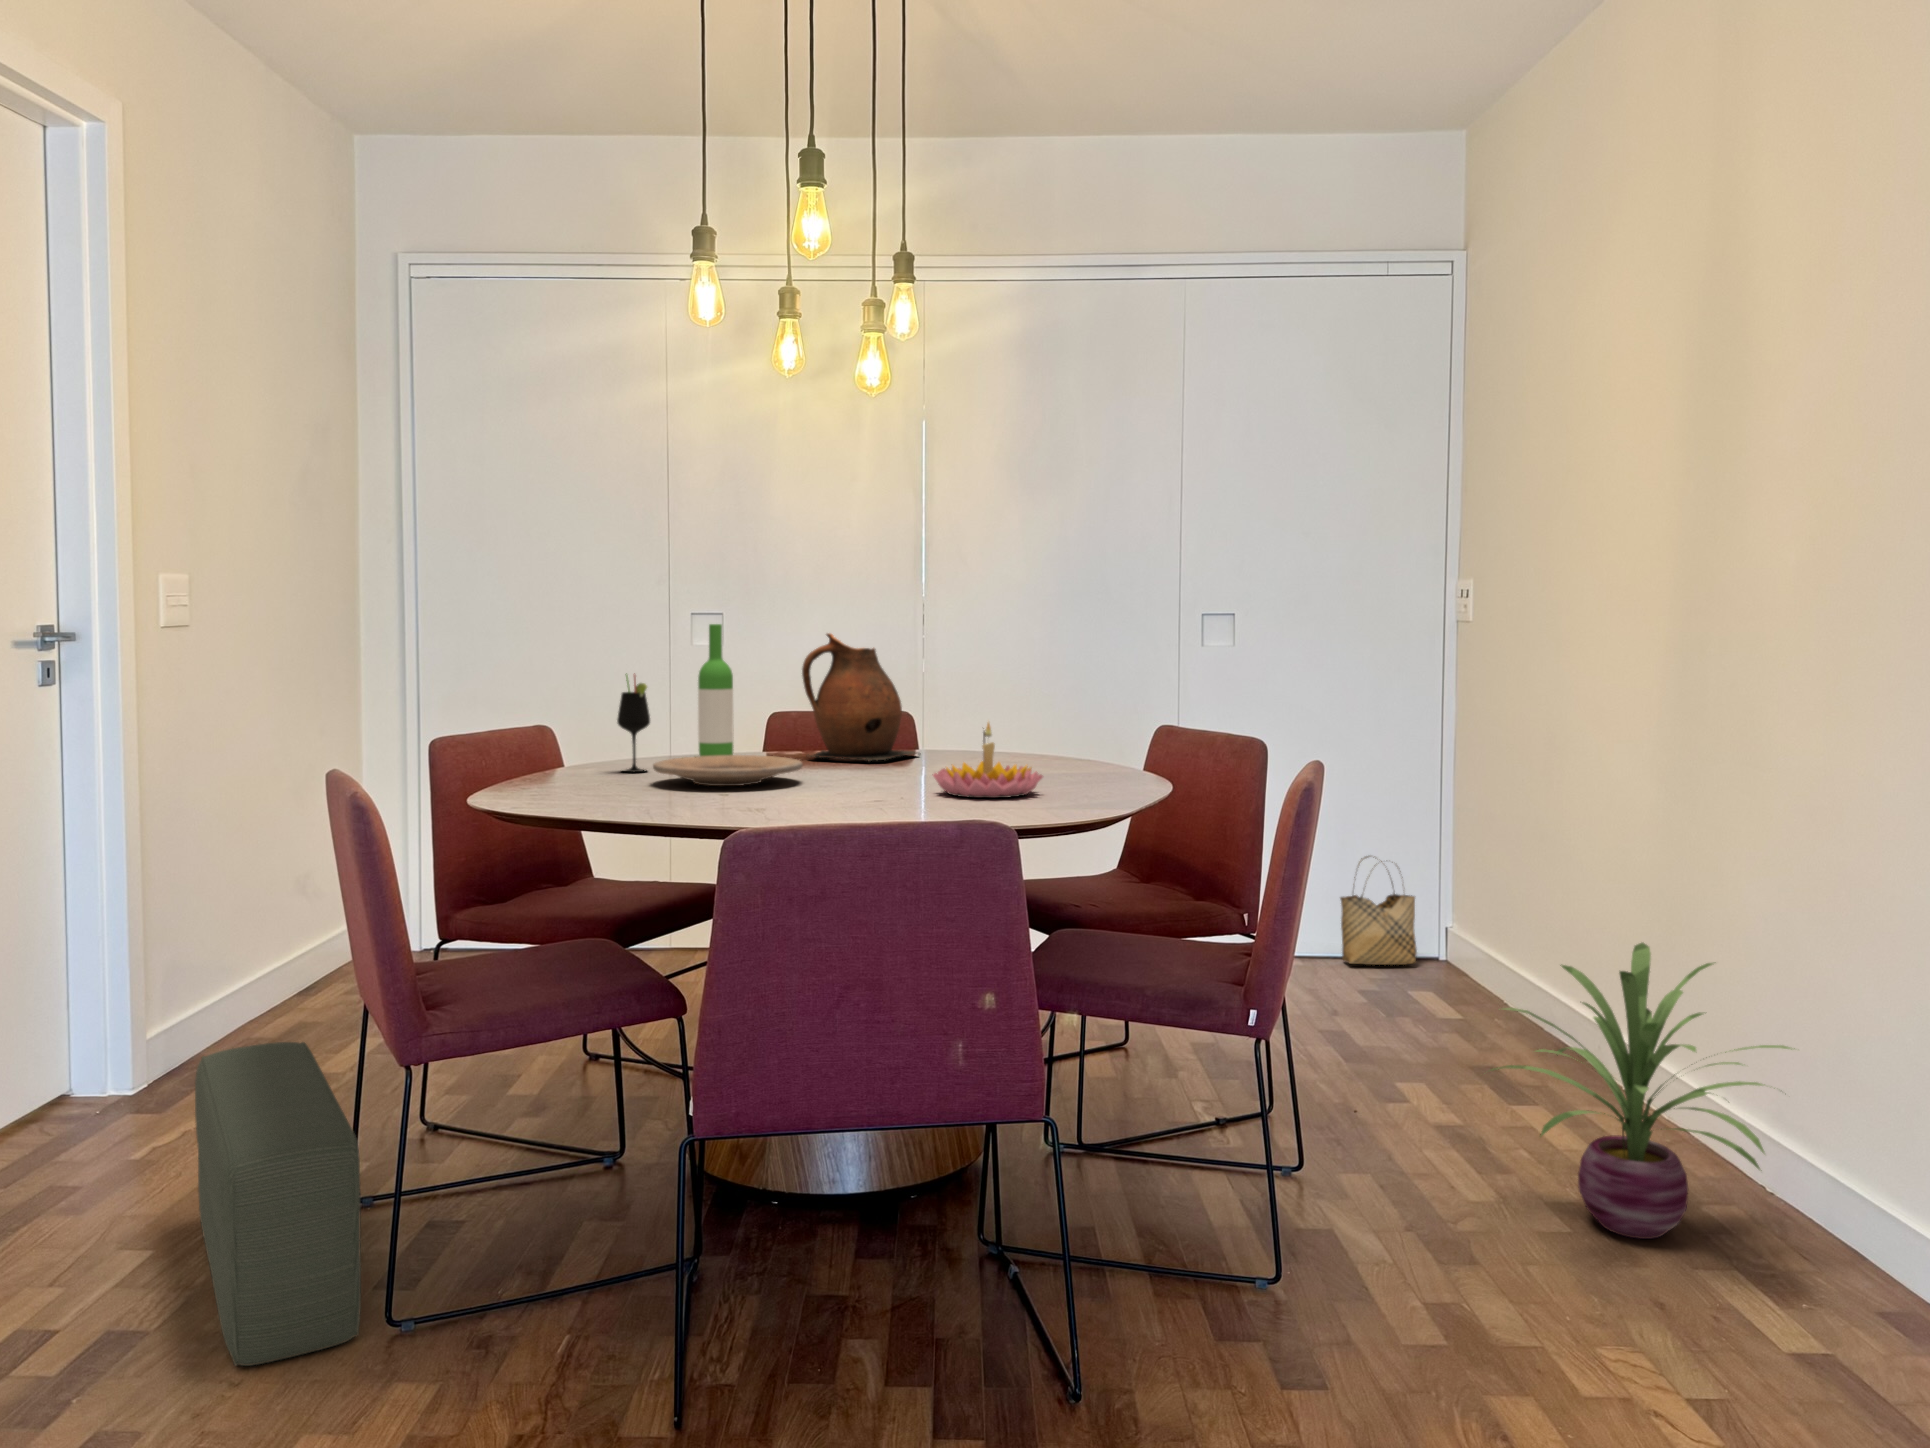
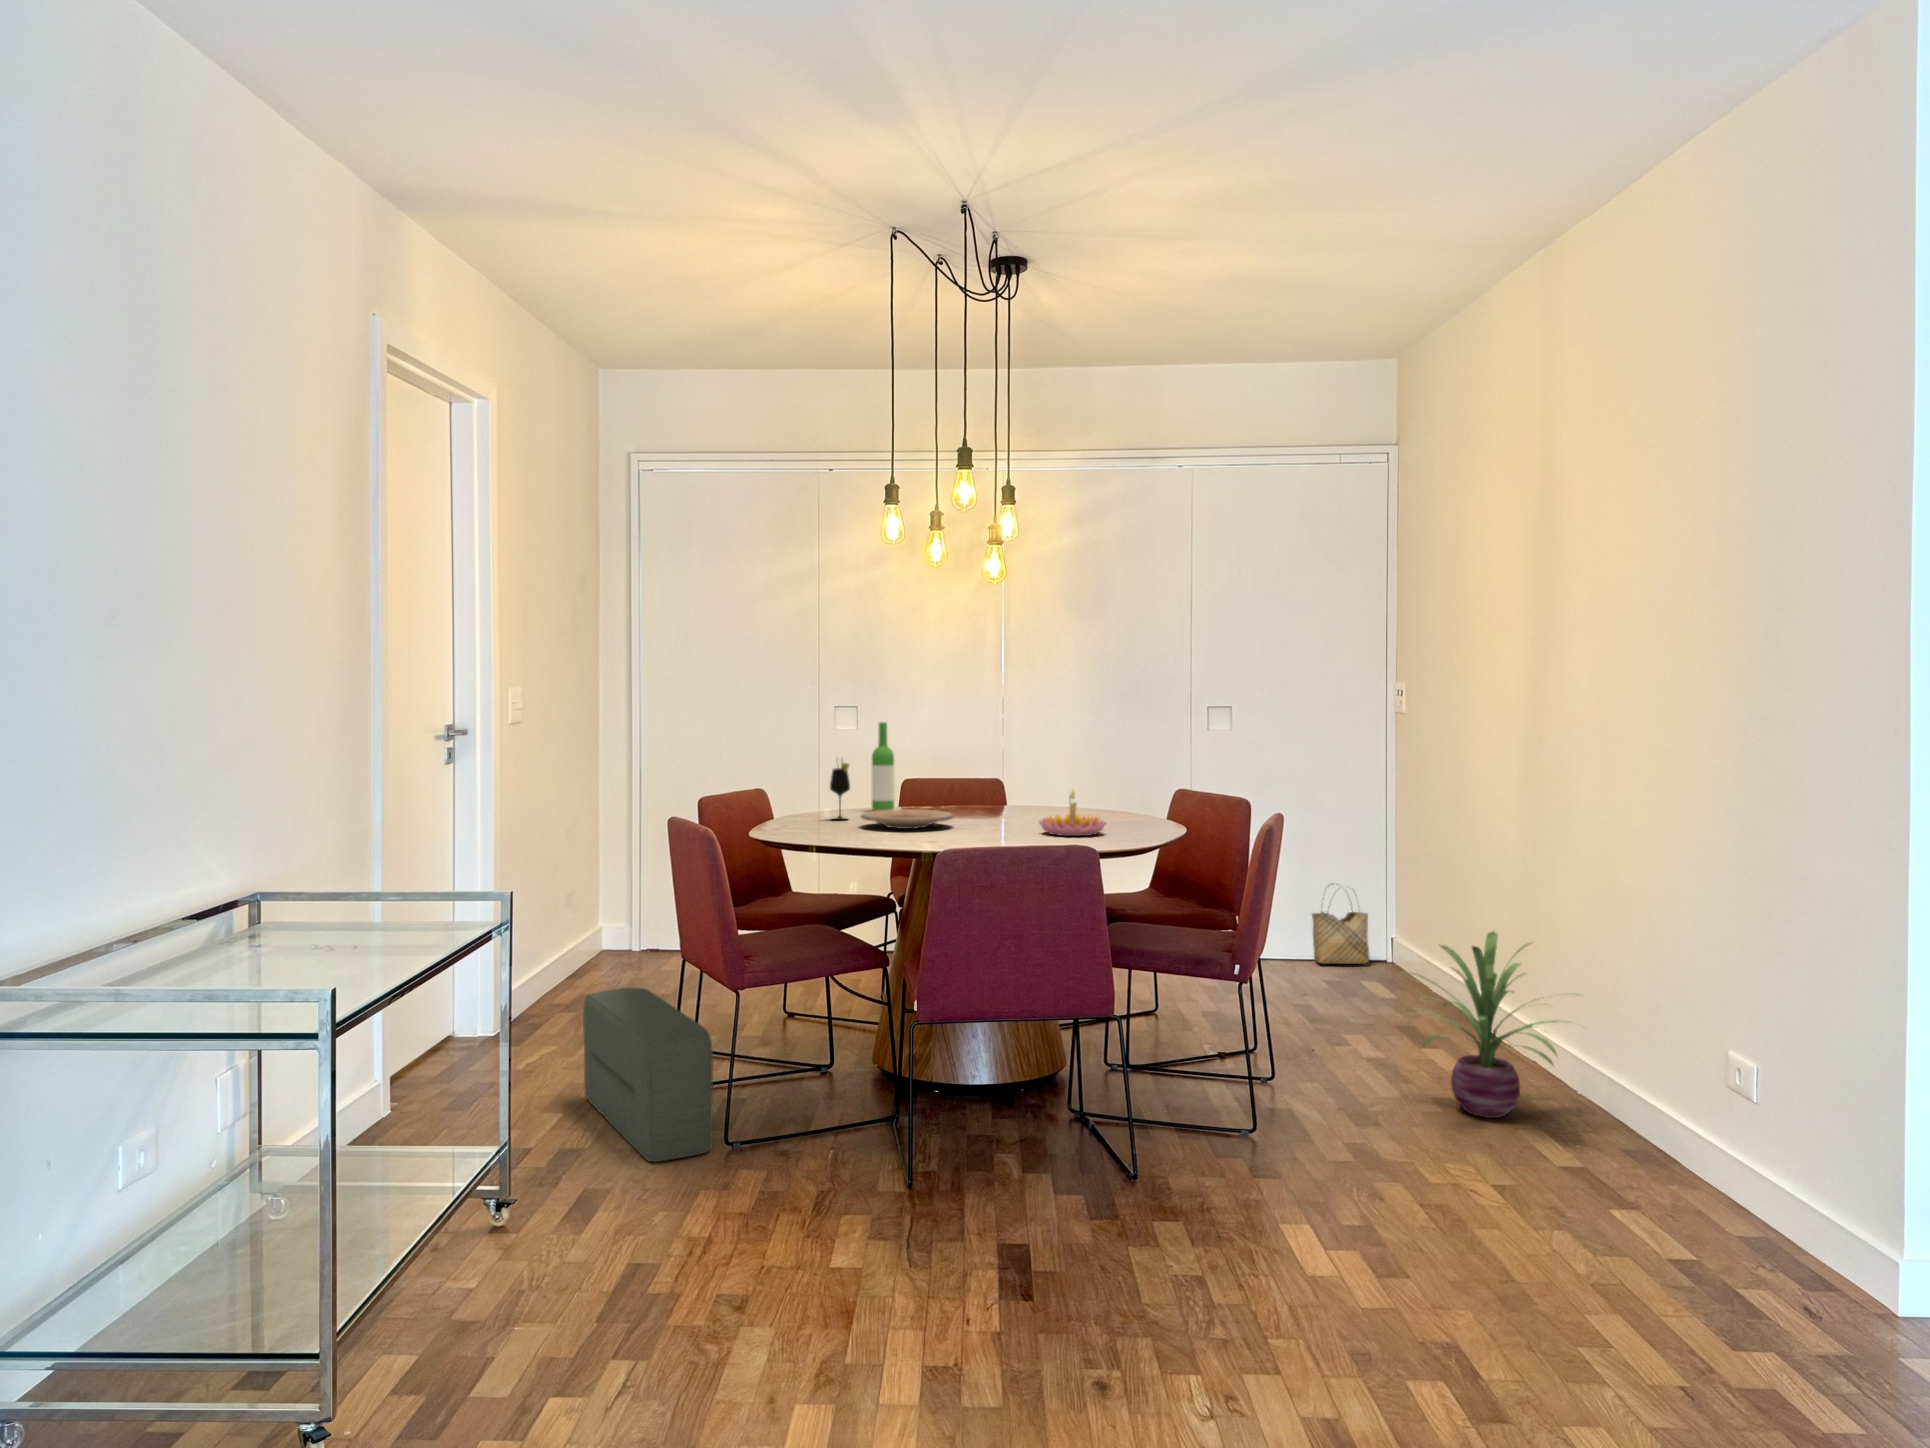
ceramic pitcher: present [802,633,919,762] -> none [940,728,1017,814]

